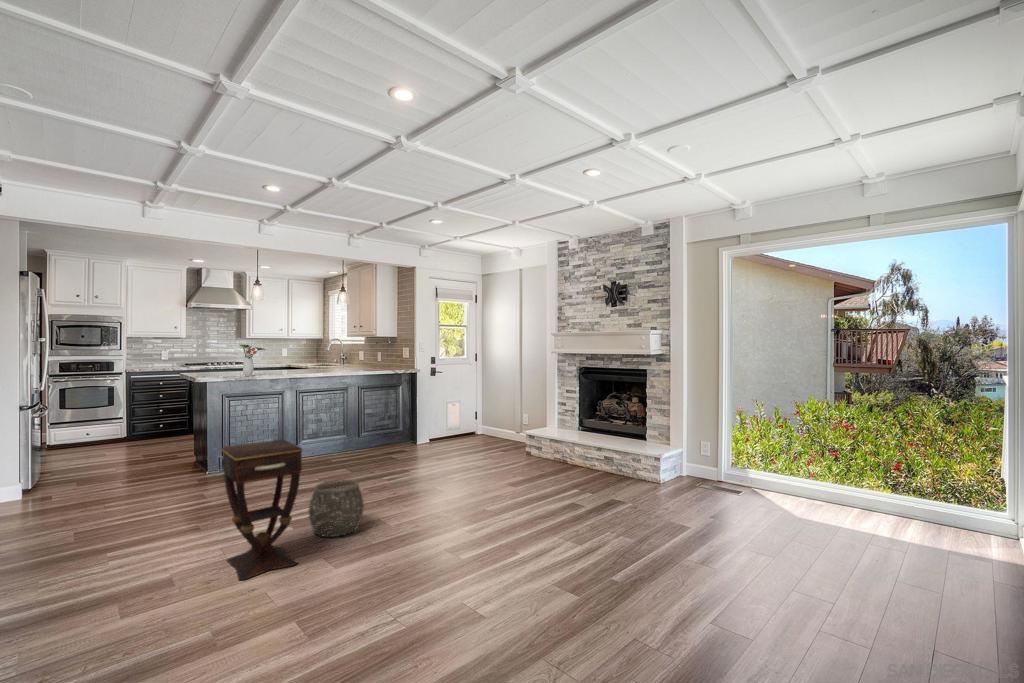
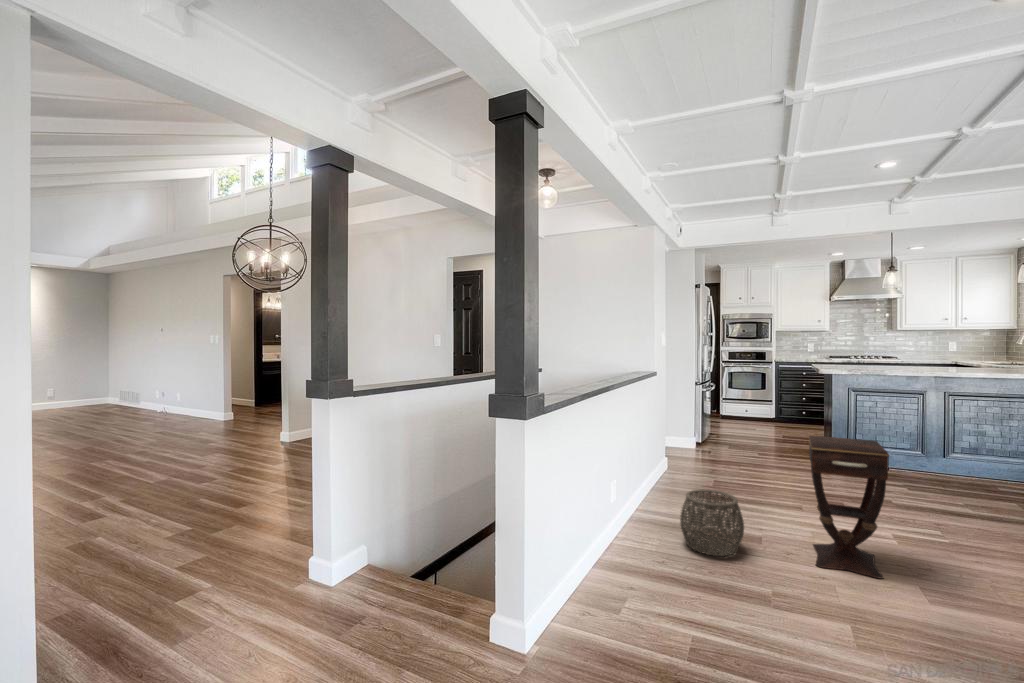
flower arrangement: present [237,344,266,376] -> none [866,336,906,372]
woven basket: present [309,479,364,537] -> present [680,489,744,556]

